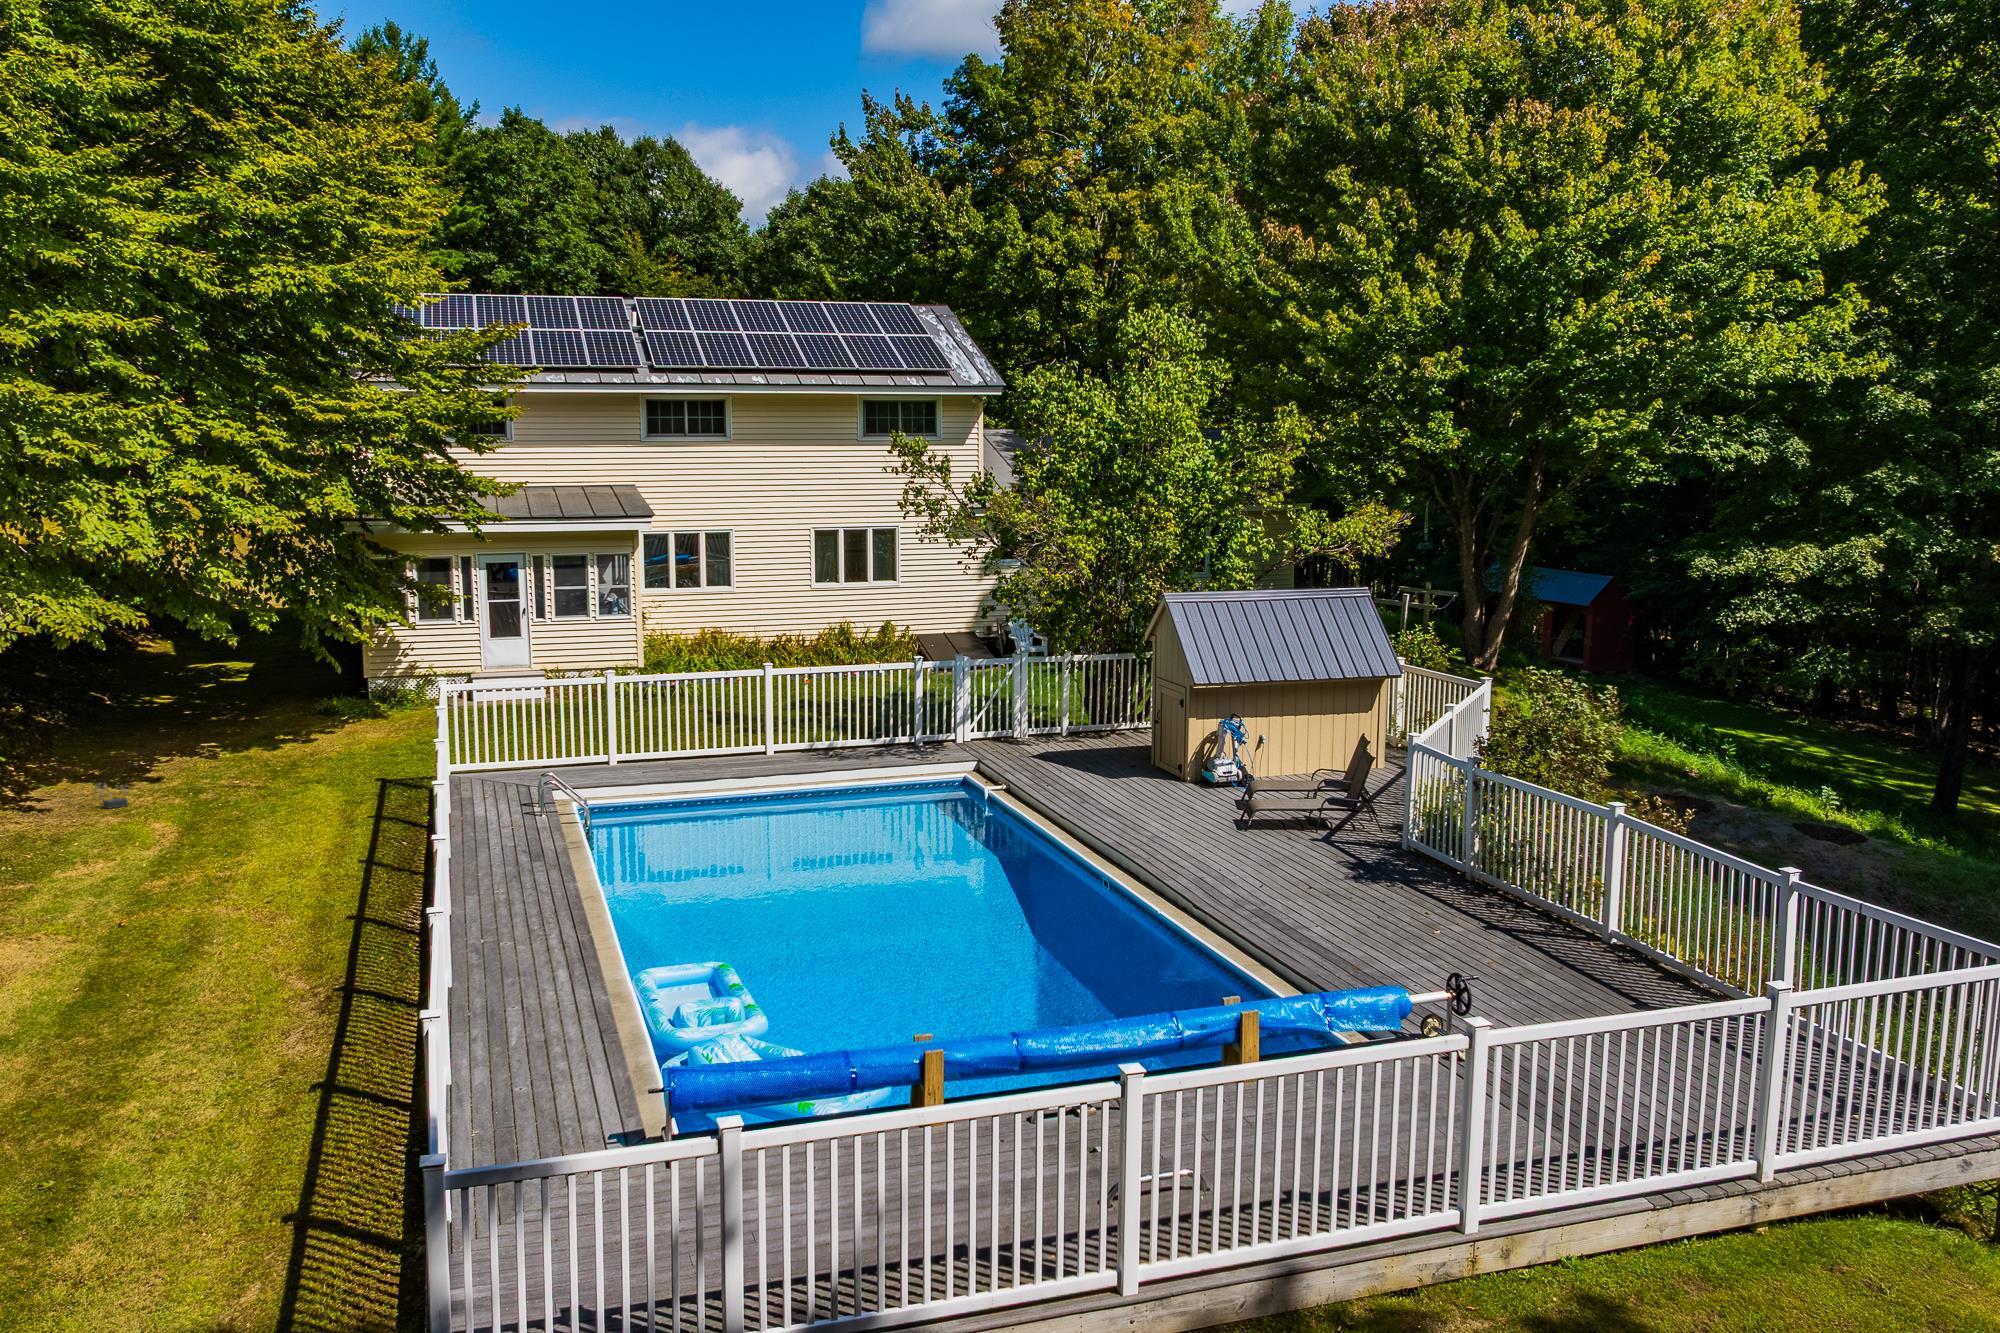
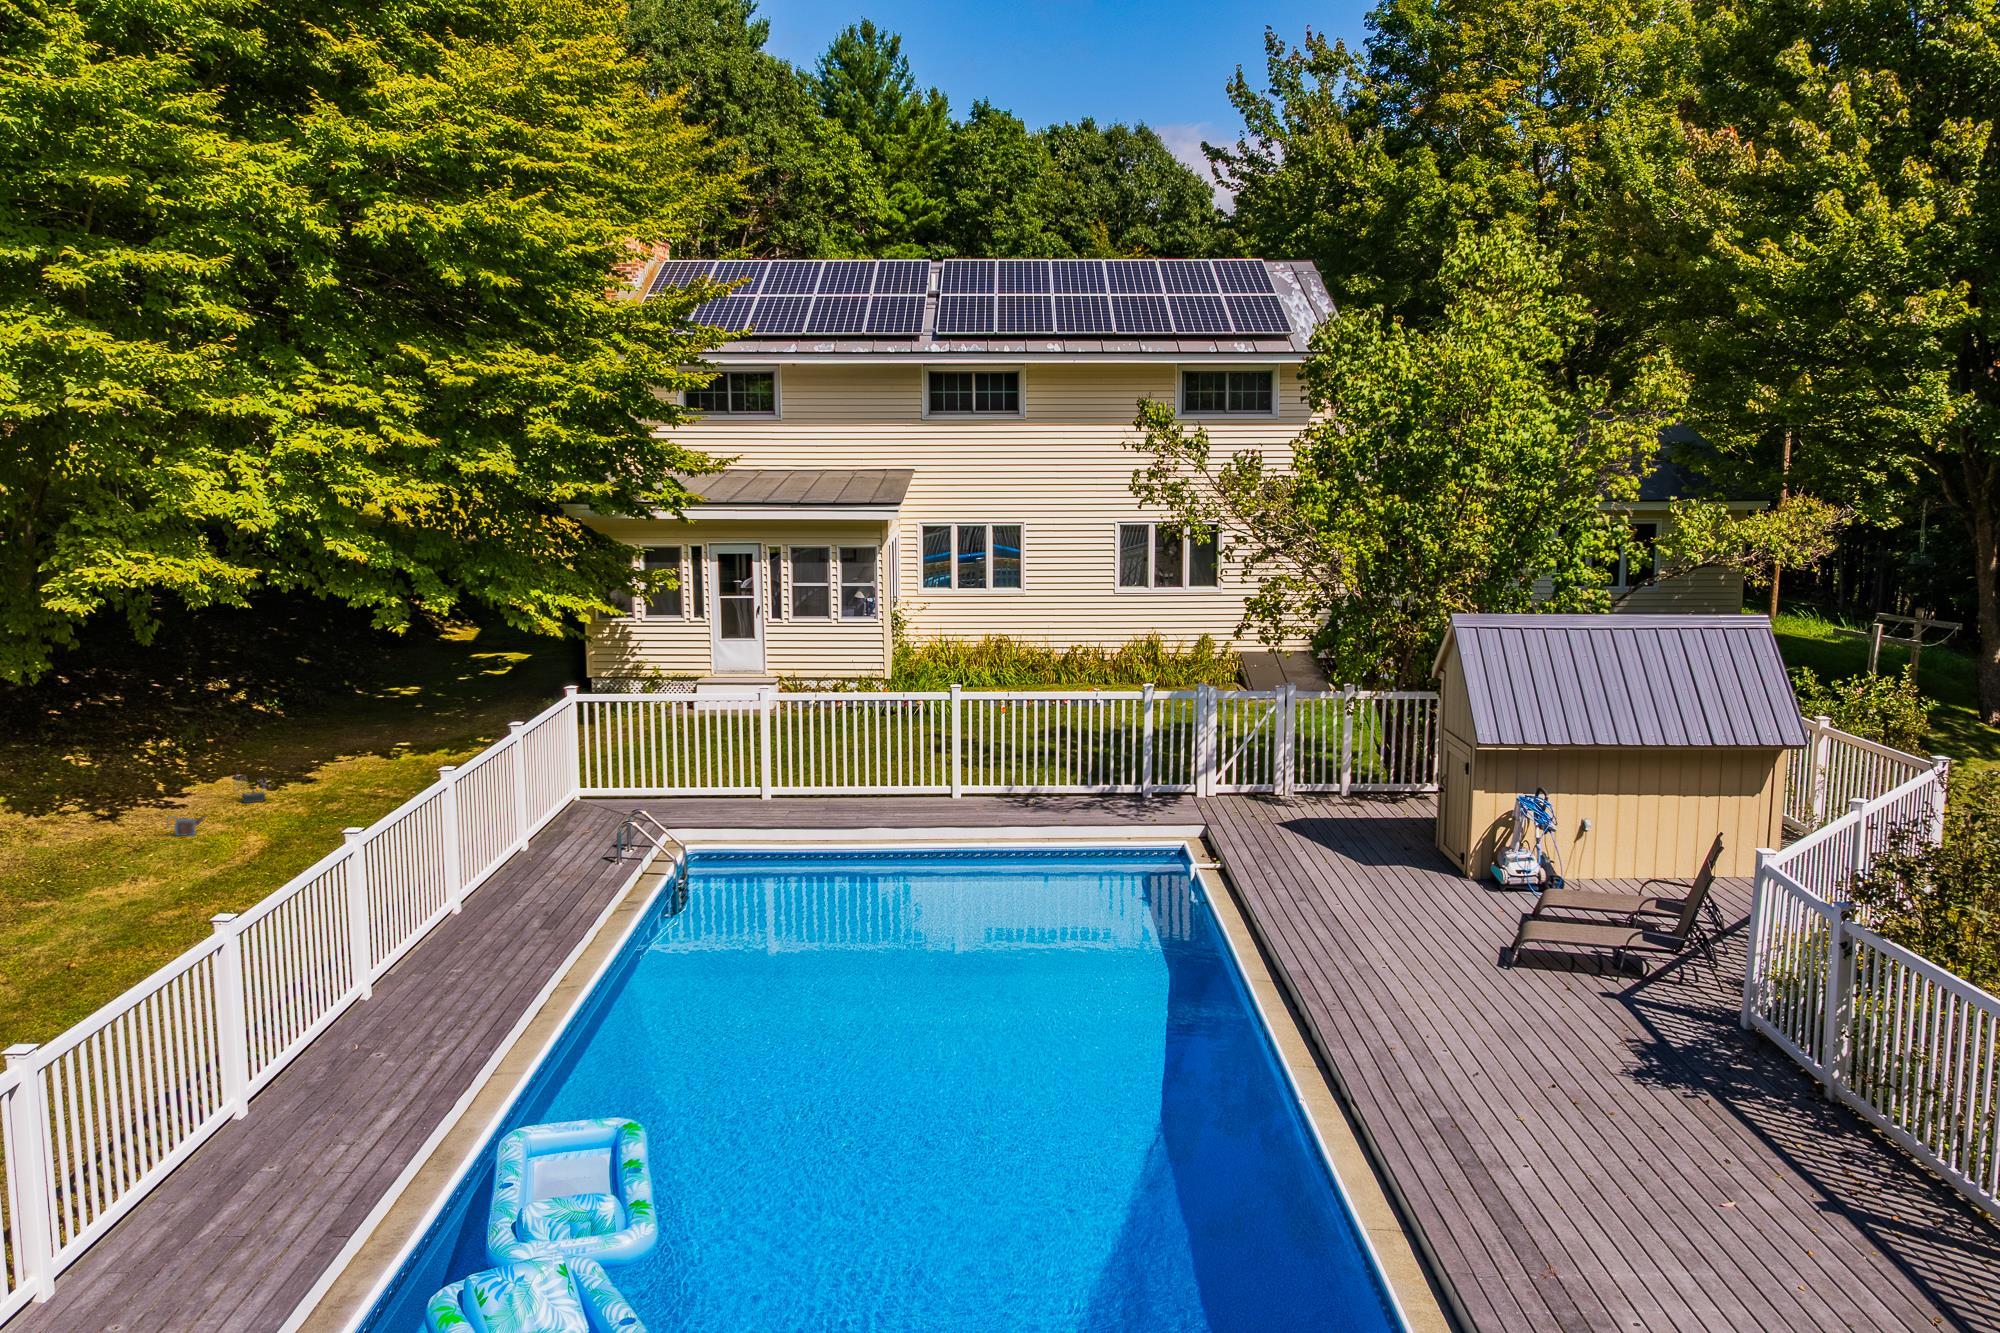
watering can: none [56,819,96,841] -> present [167,815,206,836]

